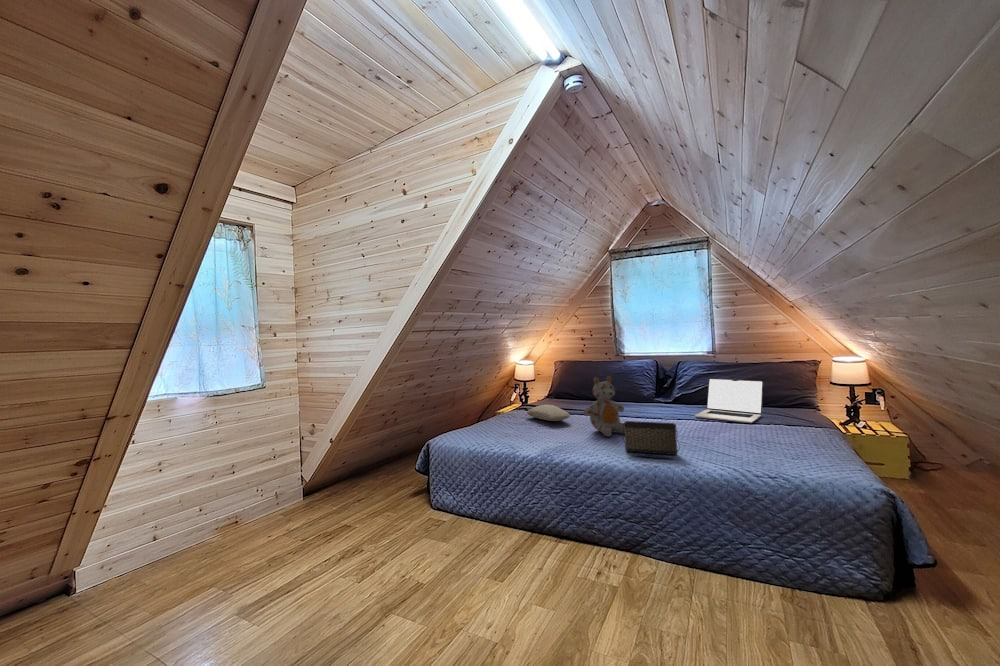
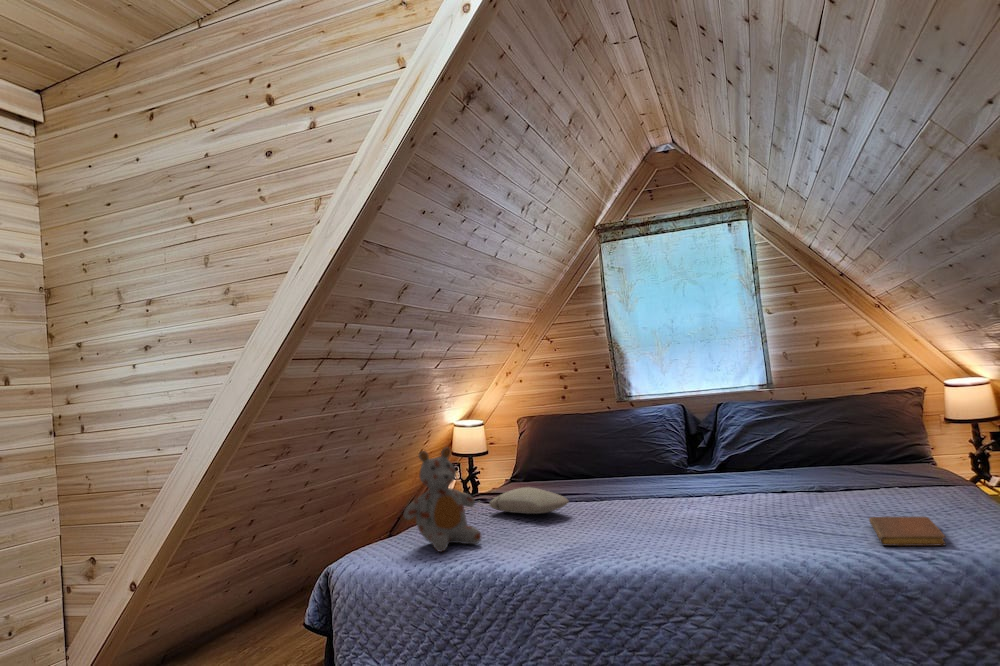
stuffed bear: present [584,376,625,437] -> present [403,447,481,552]
laptop: present [695,379,763,423] -> none [765,420,863,487]
handbag: present [623,421,678,458] -> none [676,491,774,552]
notebook: none [748,446,792,470] -> present [869,516,946,546]

